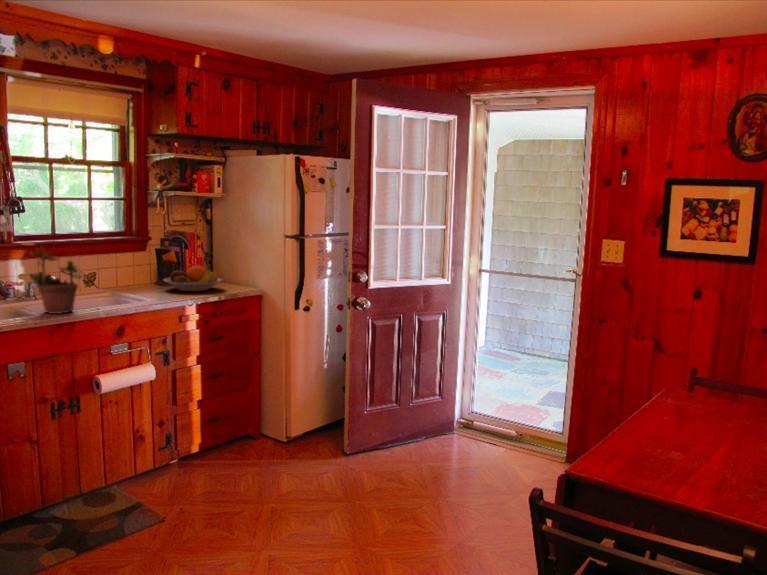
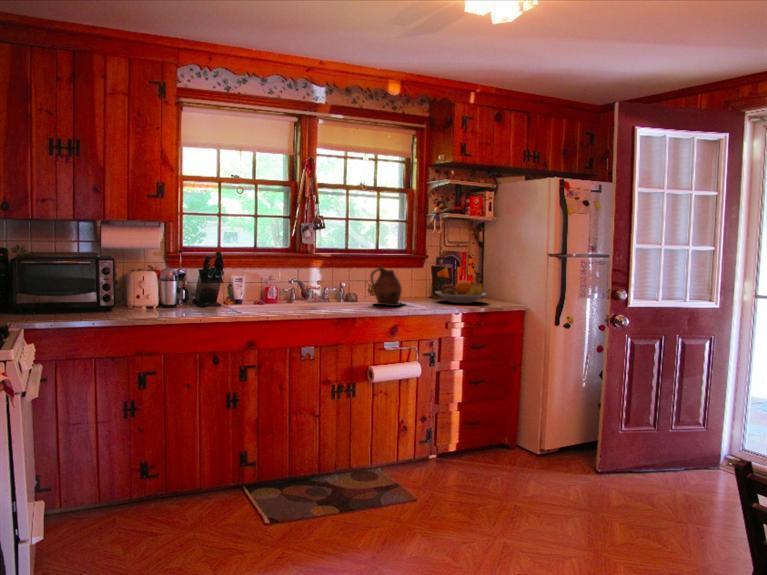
potted plant: present [28,250,82,314] -> none [319,248,364,311]
ceramic pitcher: none [87,254,133,302] -> present [370,266,402,306]

